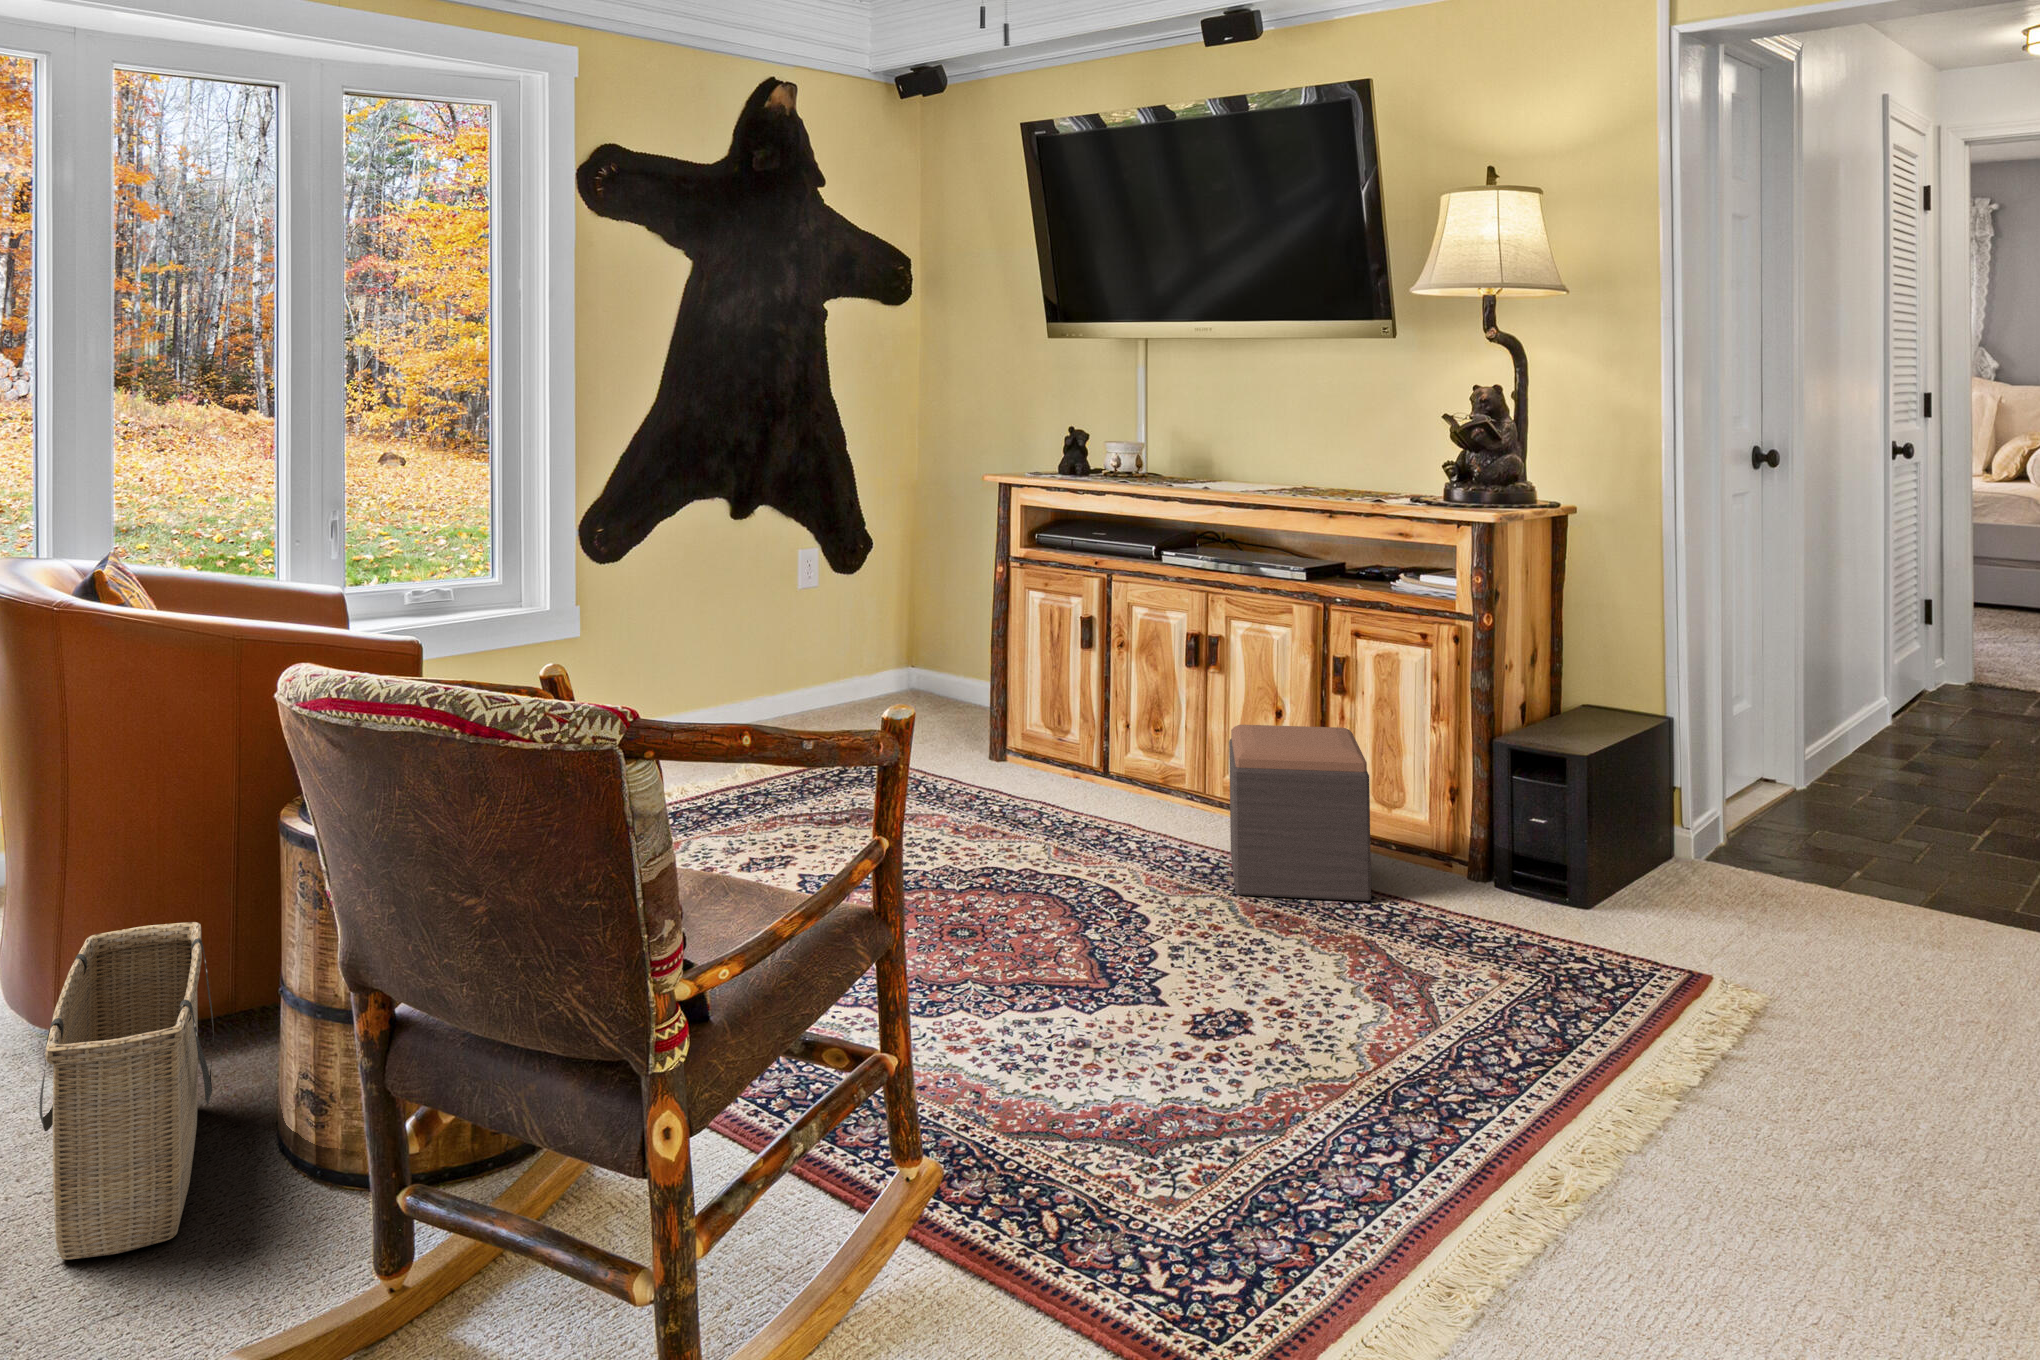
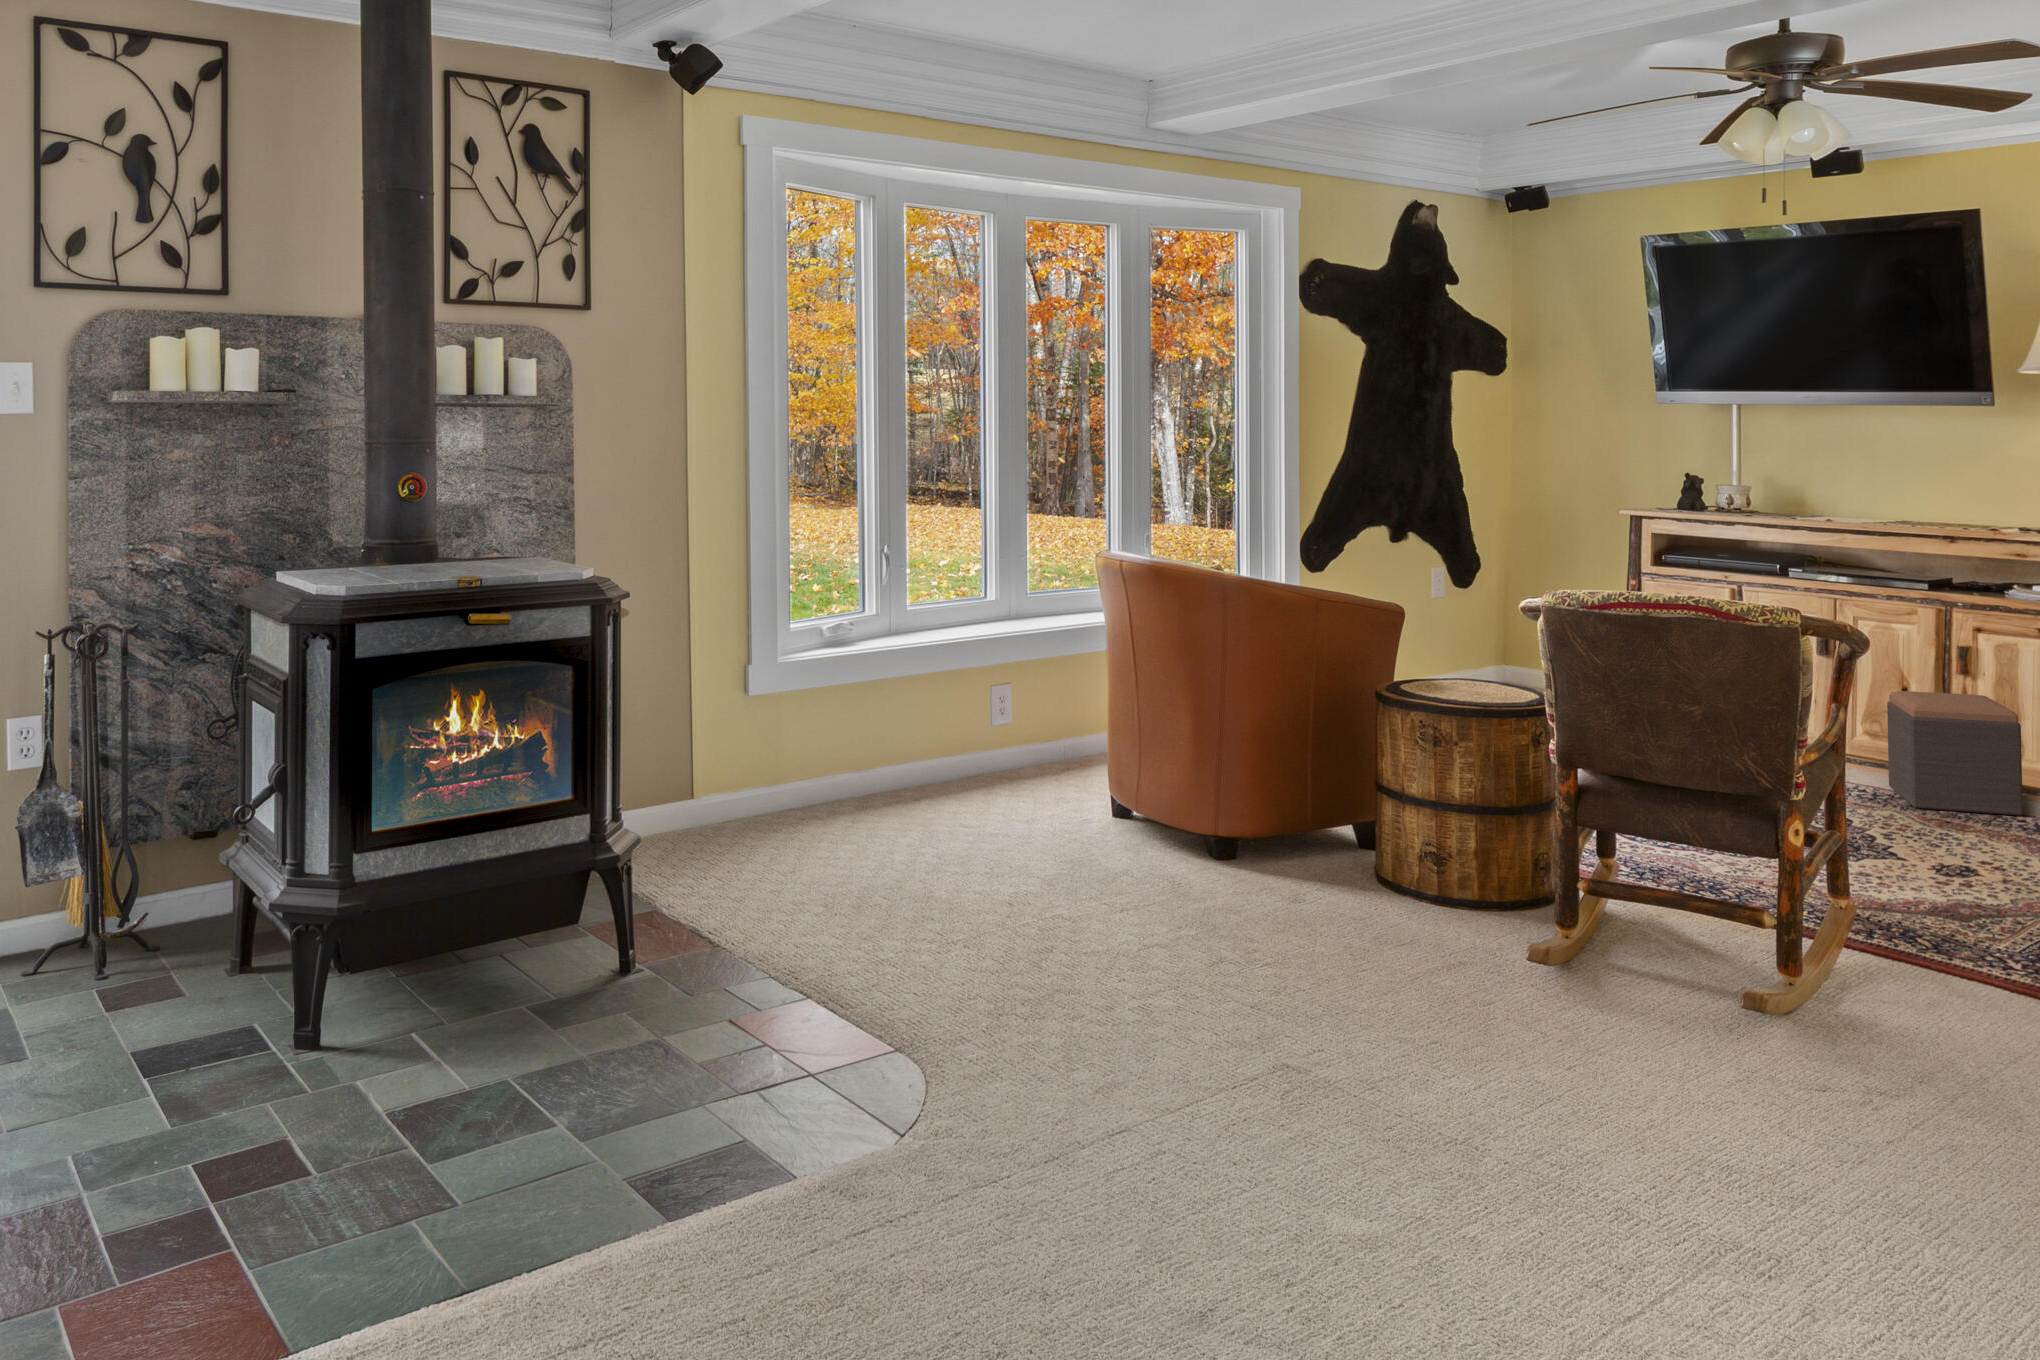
basket: present [39,922,214,1259] -> none [1262,758,1402,918]

